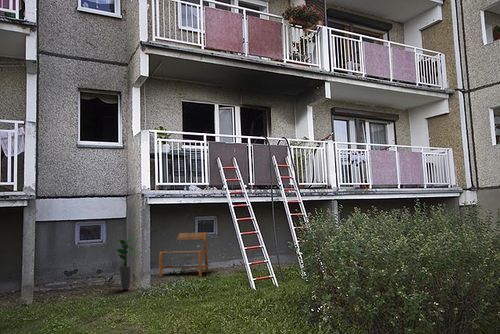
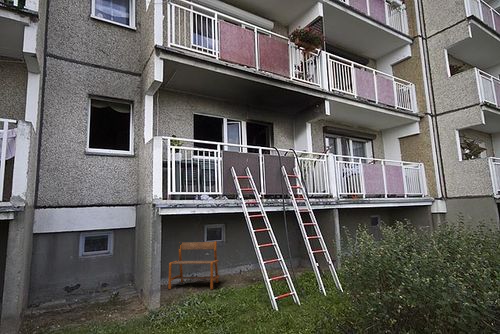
potted plant: present [115,238,136,290] -> none [121,252,147,311]

